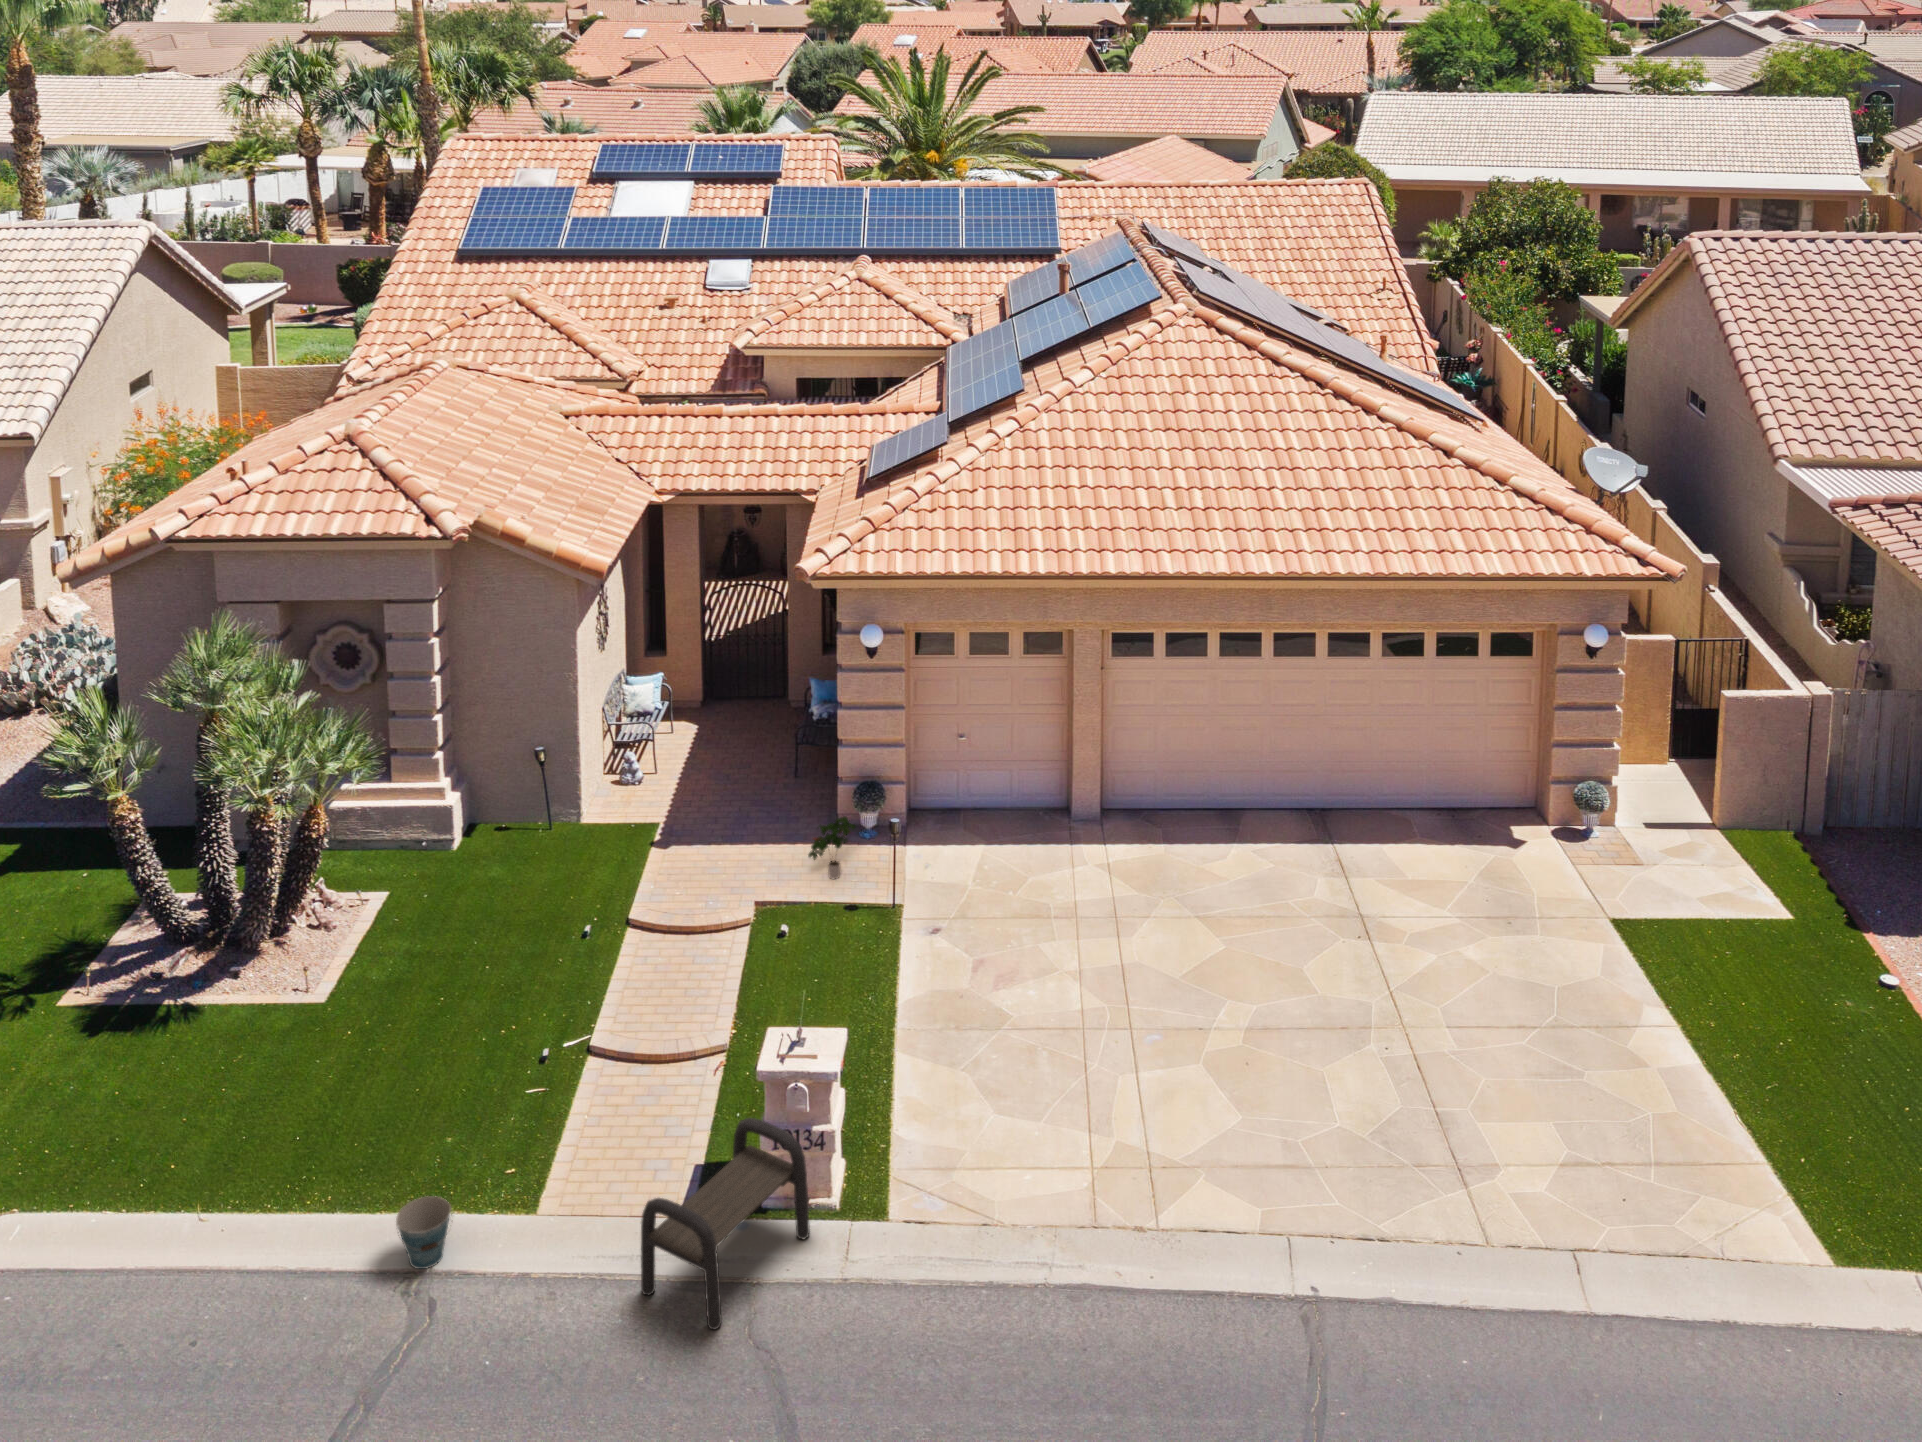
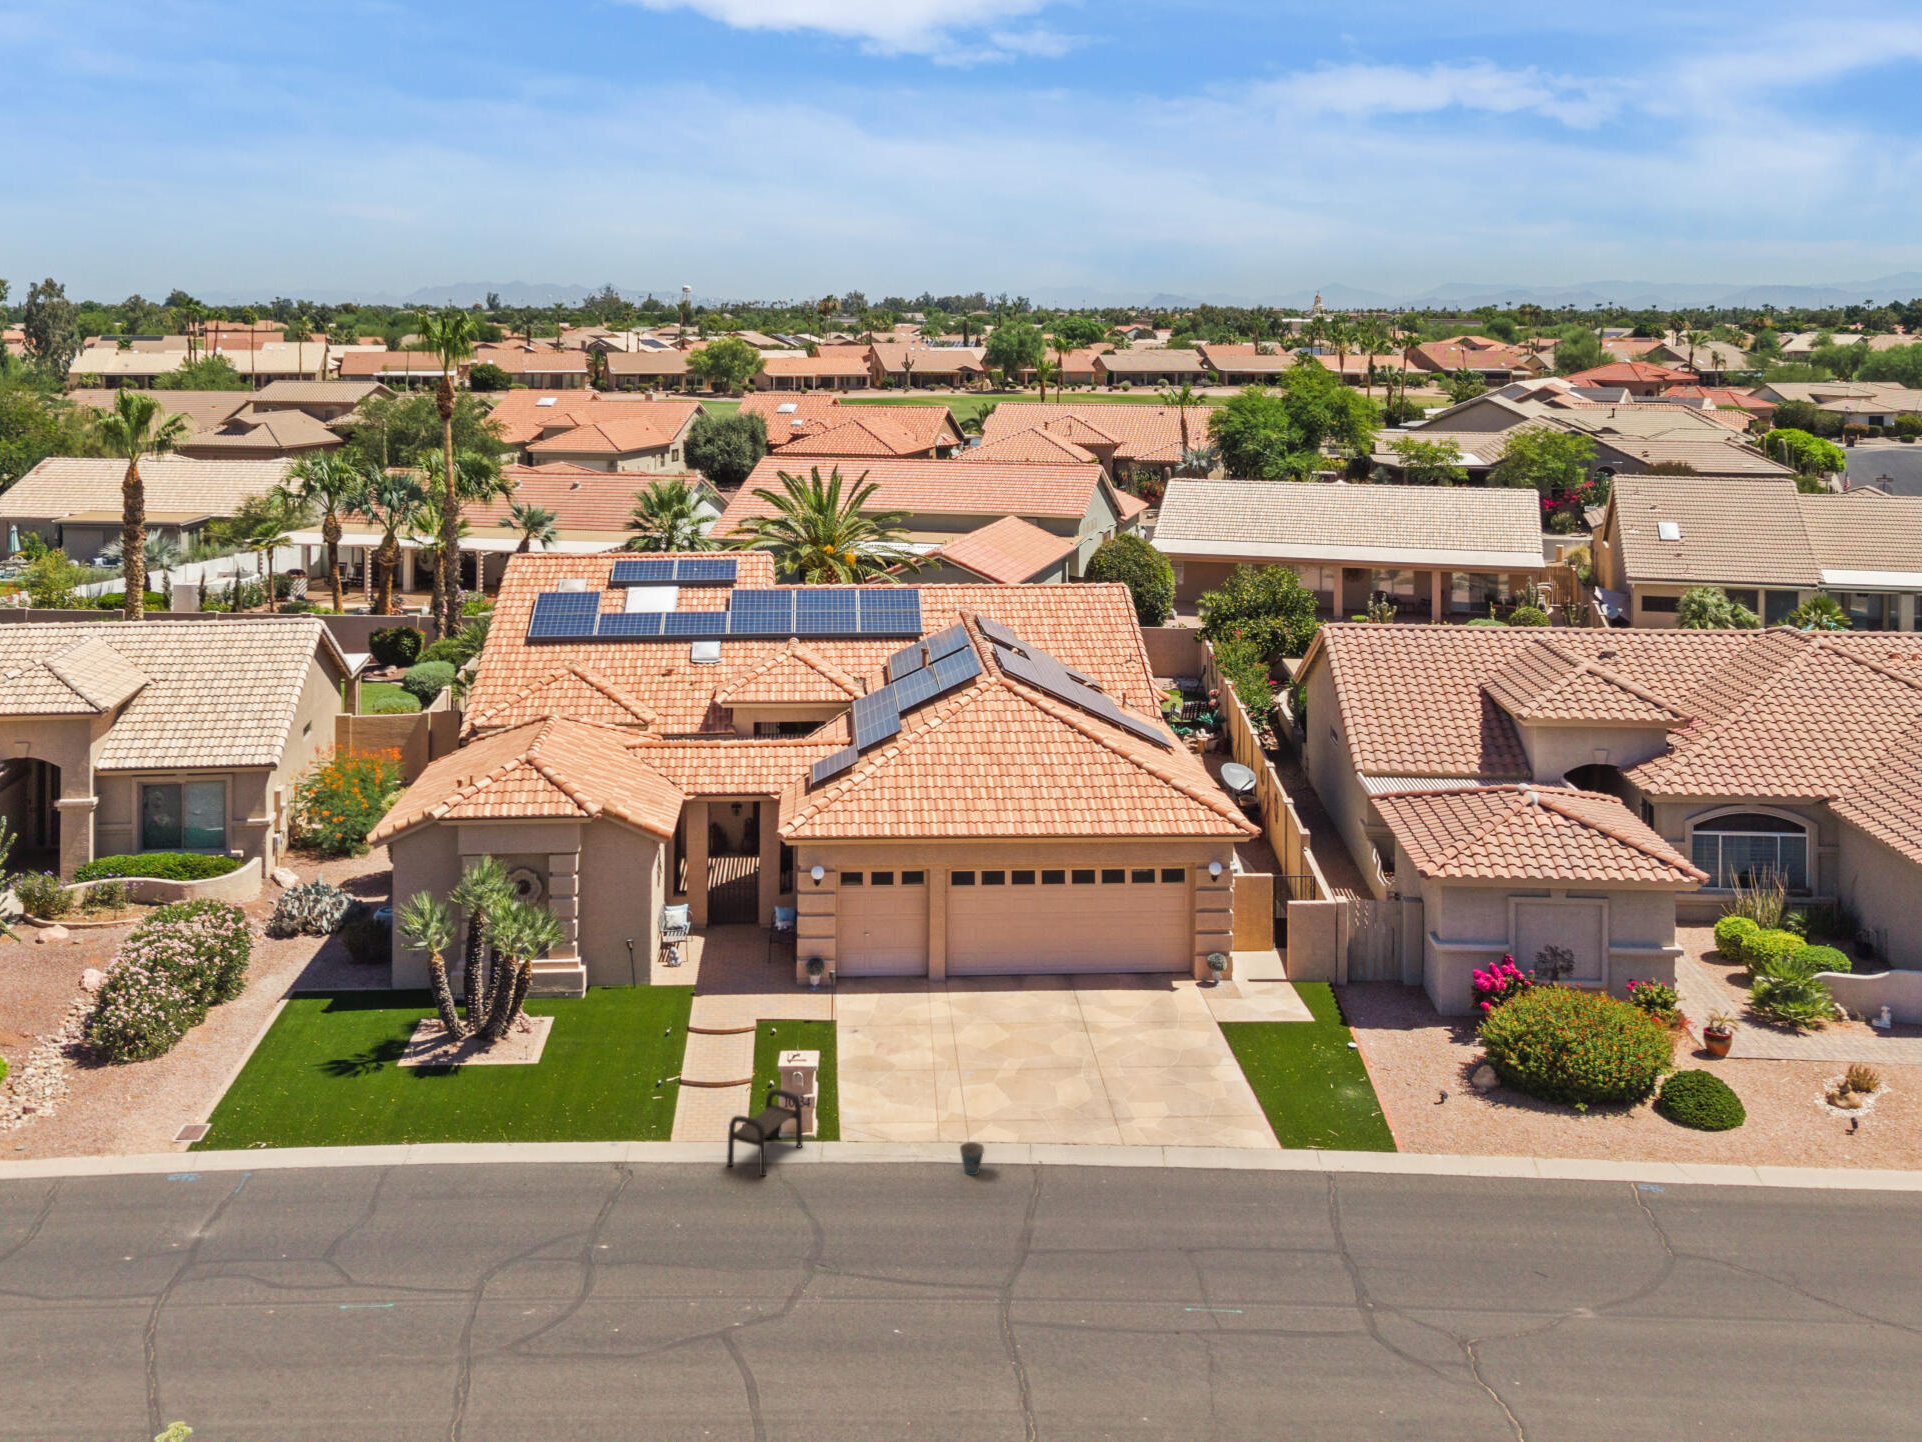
potted plant: present [808,817,856,879] -> none [784,975,809,1011]
bucket: present [396,1196,453,1269] -> present [960,1142,984,1175]

